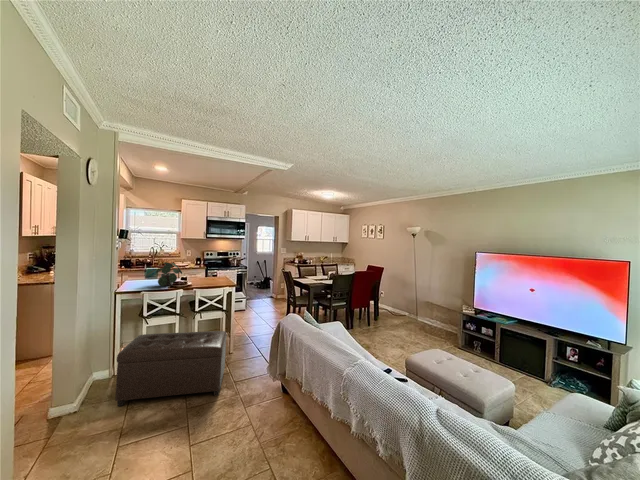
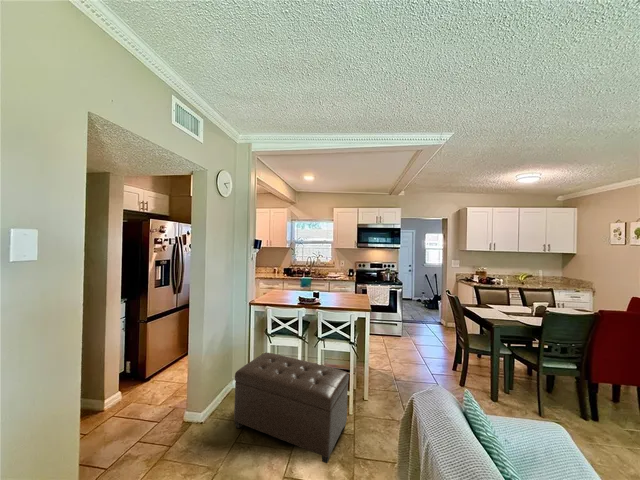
potted plant: present [146,262,182,286] -> none [279,276,313,302]

